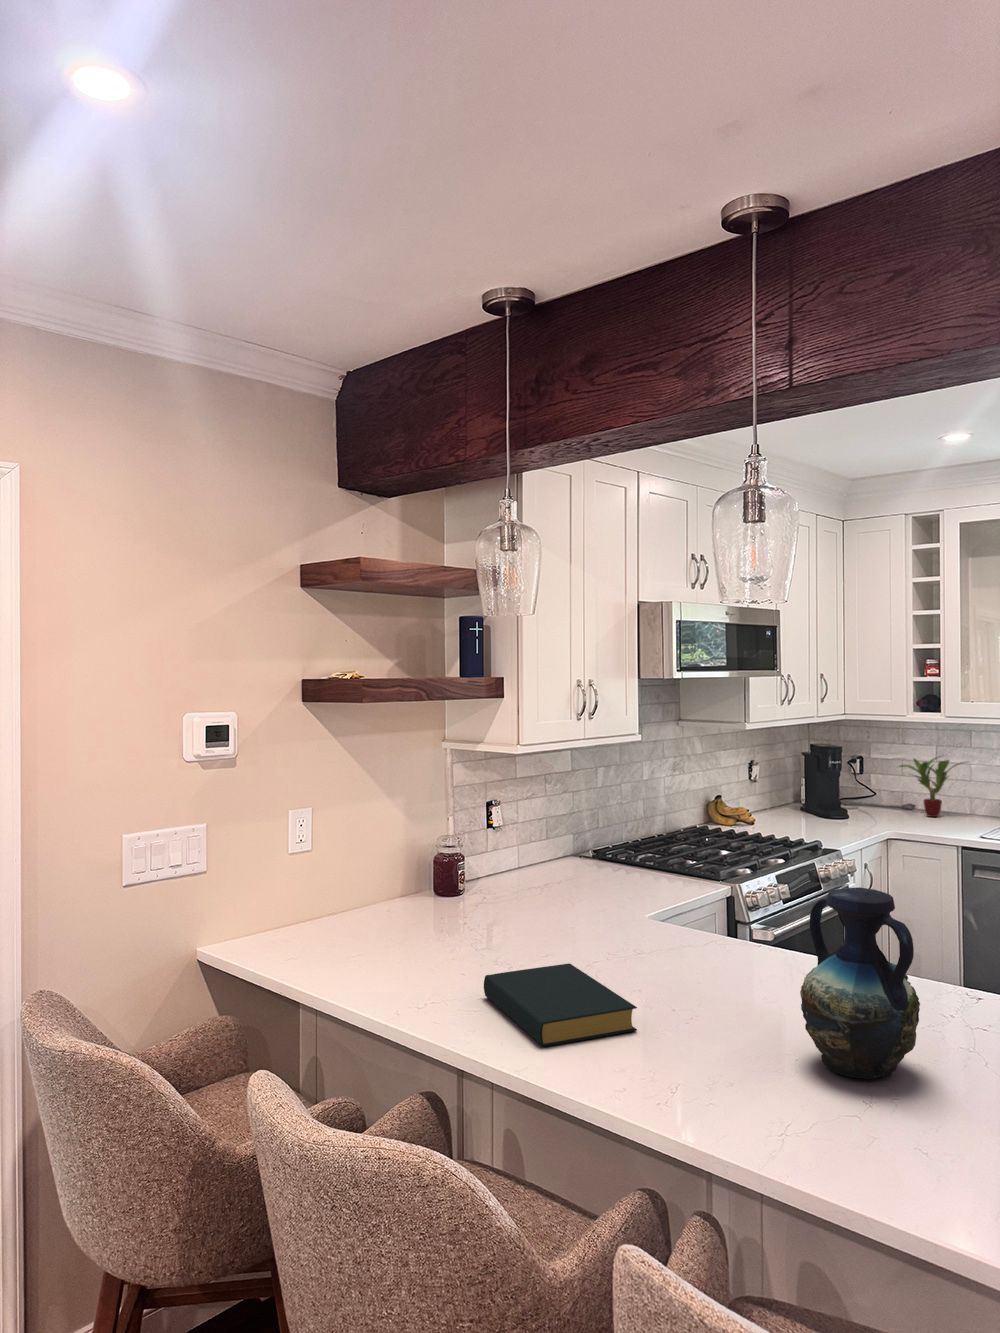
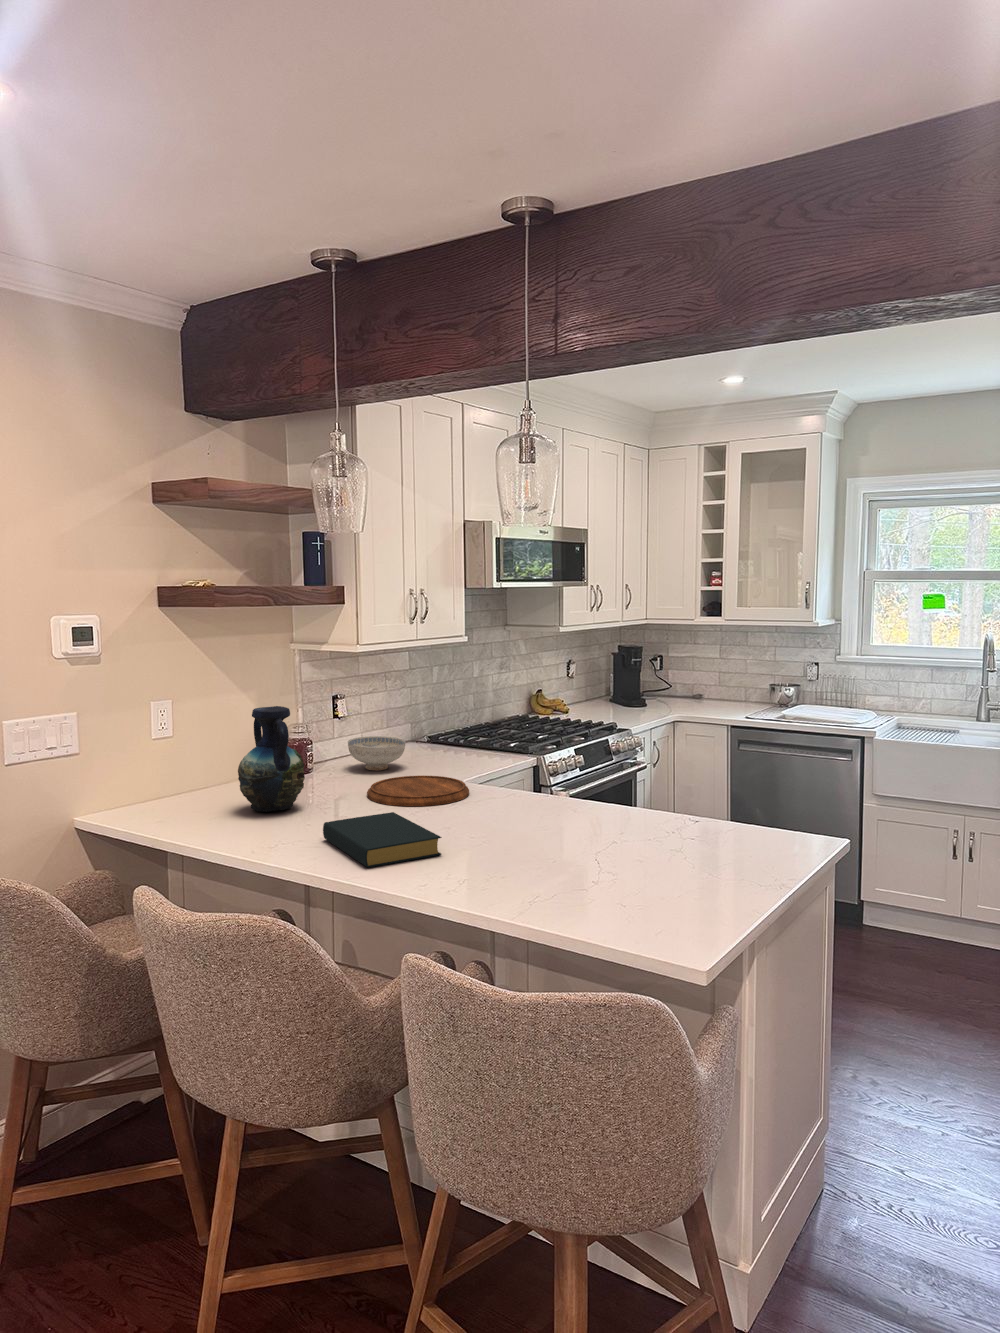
potted plant: present [899,757,965,817] -> none [688,652,747,704]
ceramic bowl: none [507,854,575,896] -> present [348,736,406,771]
vase: present [800,887,920,1079] -> present [238,706,305,812]
cutting board: none [532,907,657,951] -> present [367,775,469,806]

